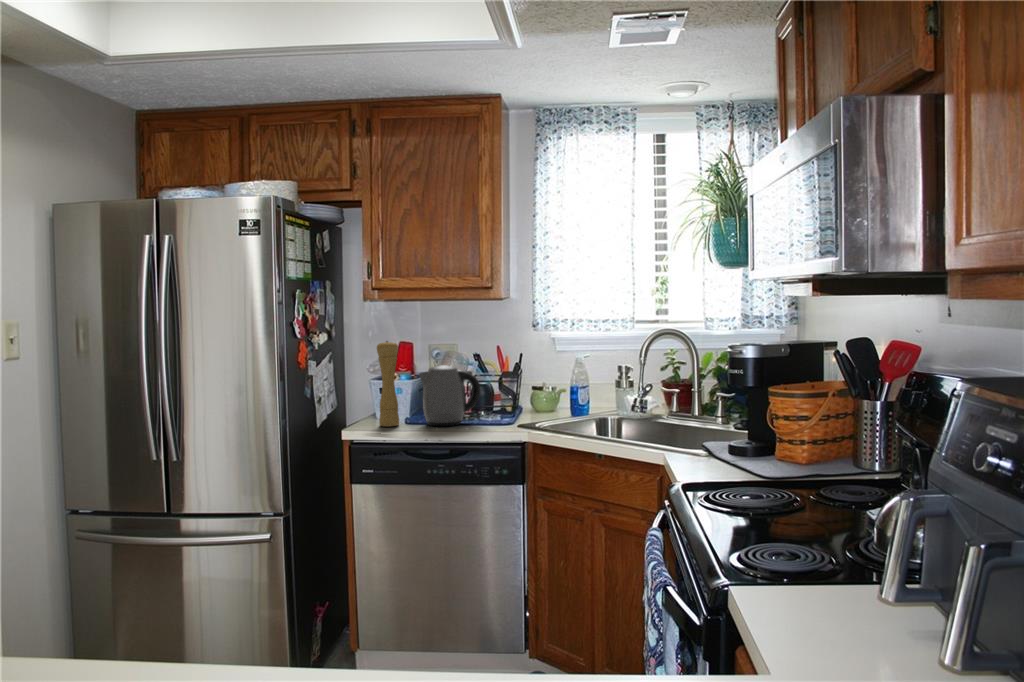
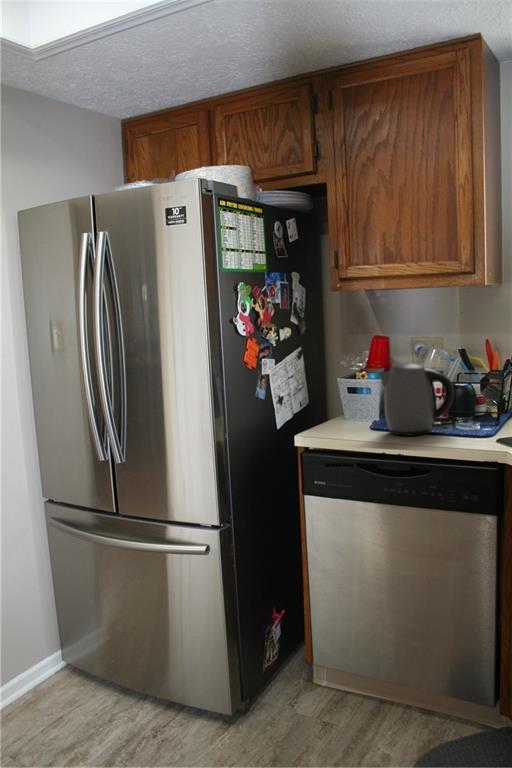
pepper mill: present [377,341,399,426] -> none [331,336,359,433]

